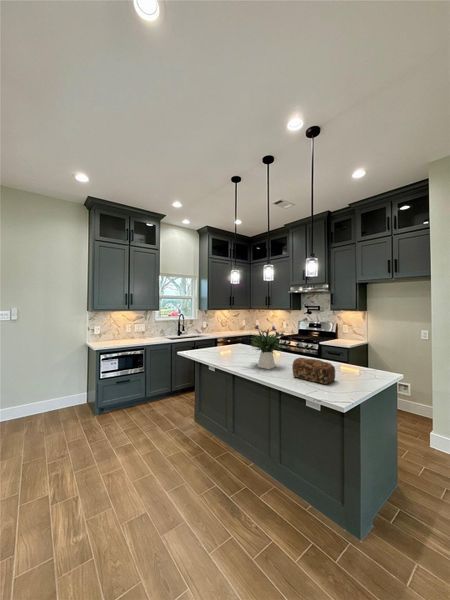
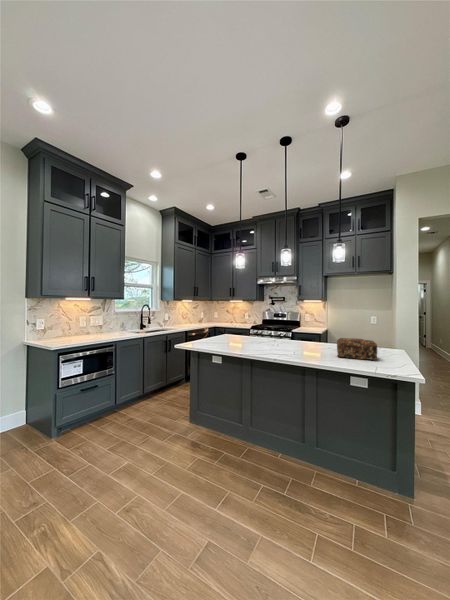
flower arrangement: present [252,325,284,369] -> none [276,306,319,353]

